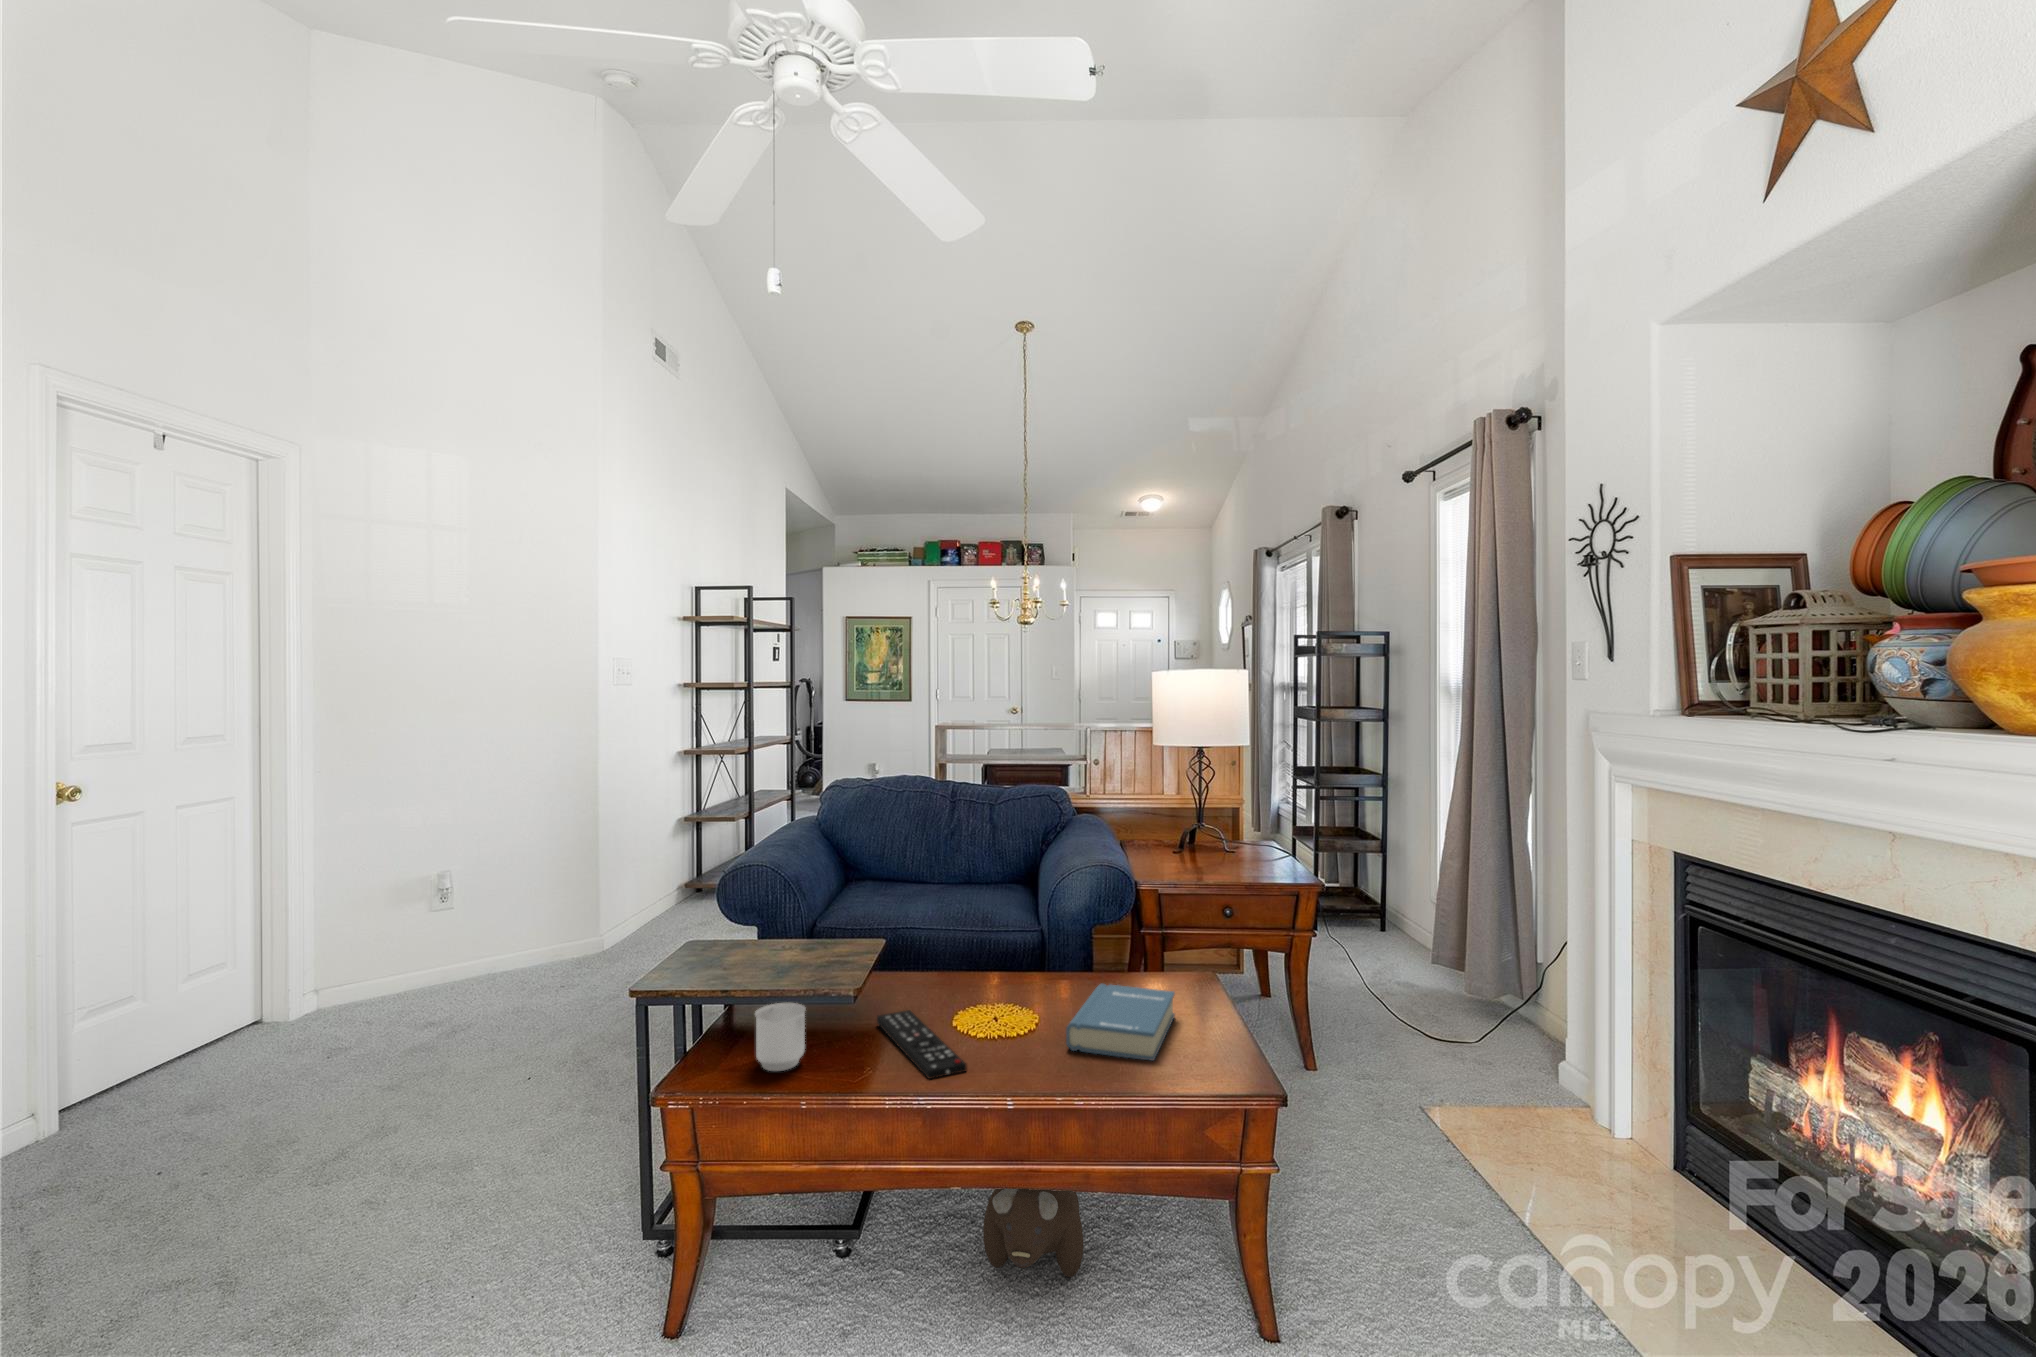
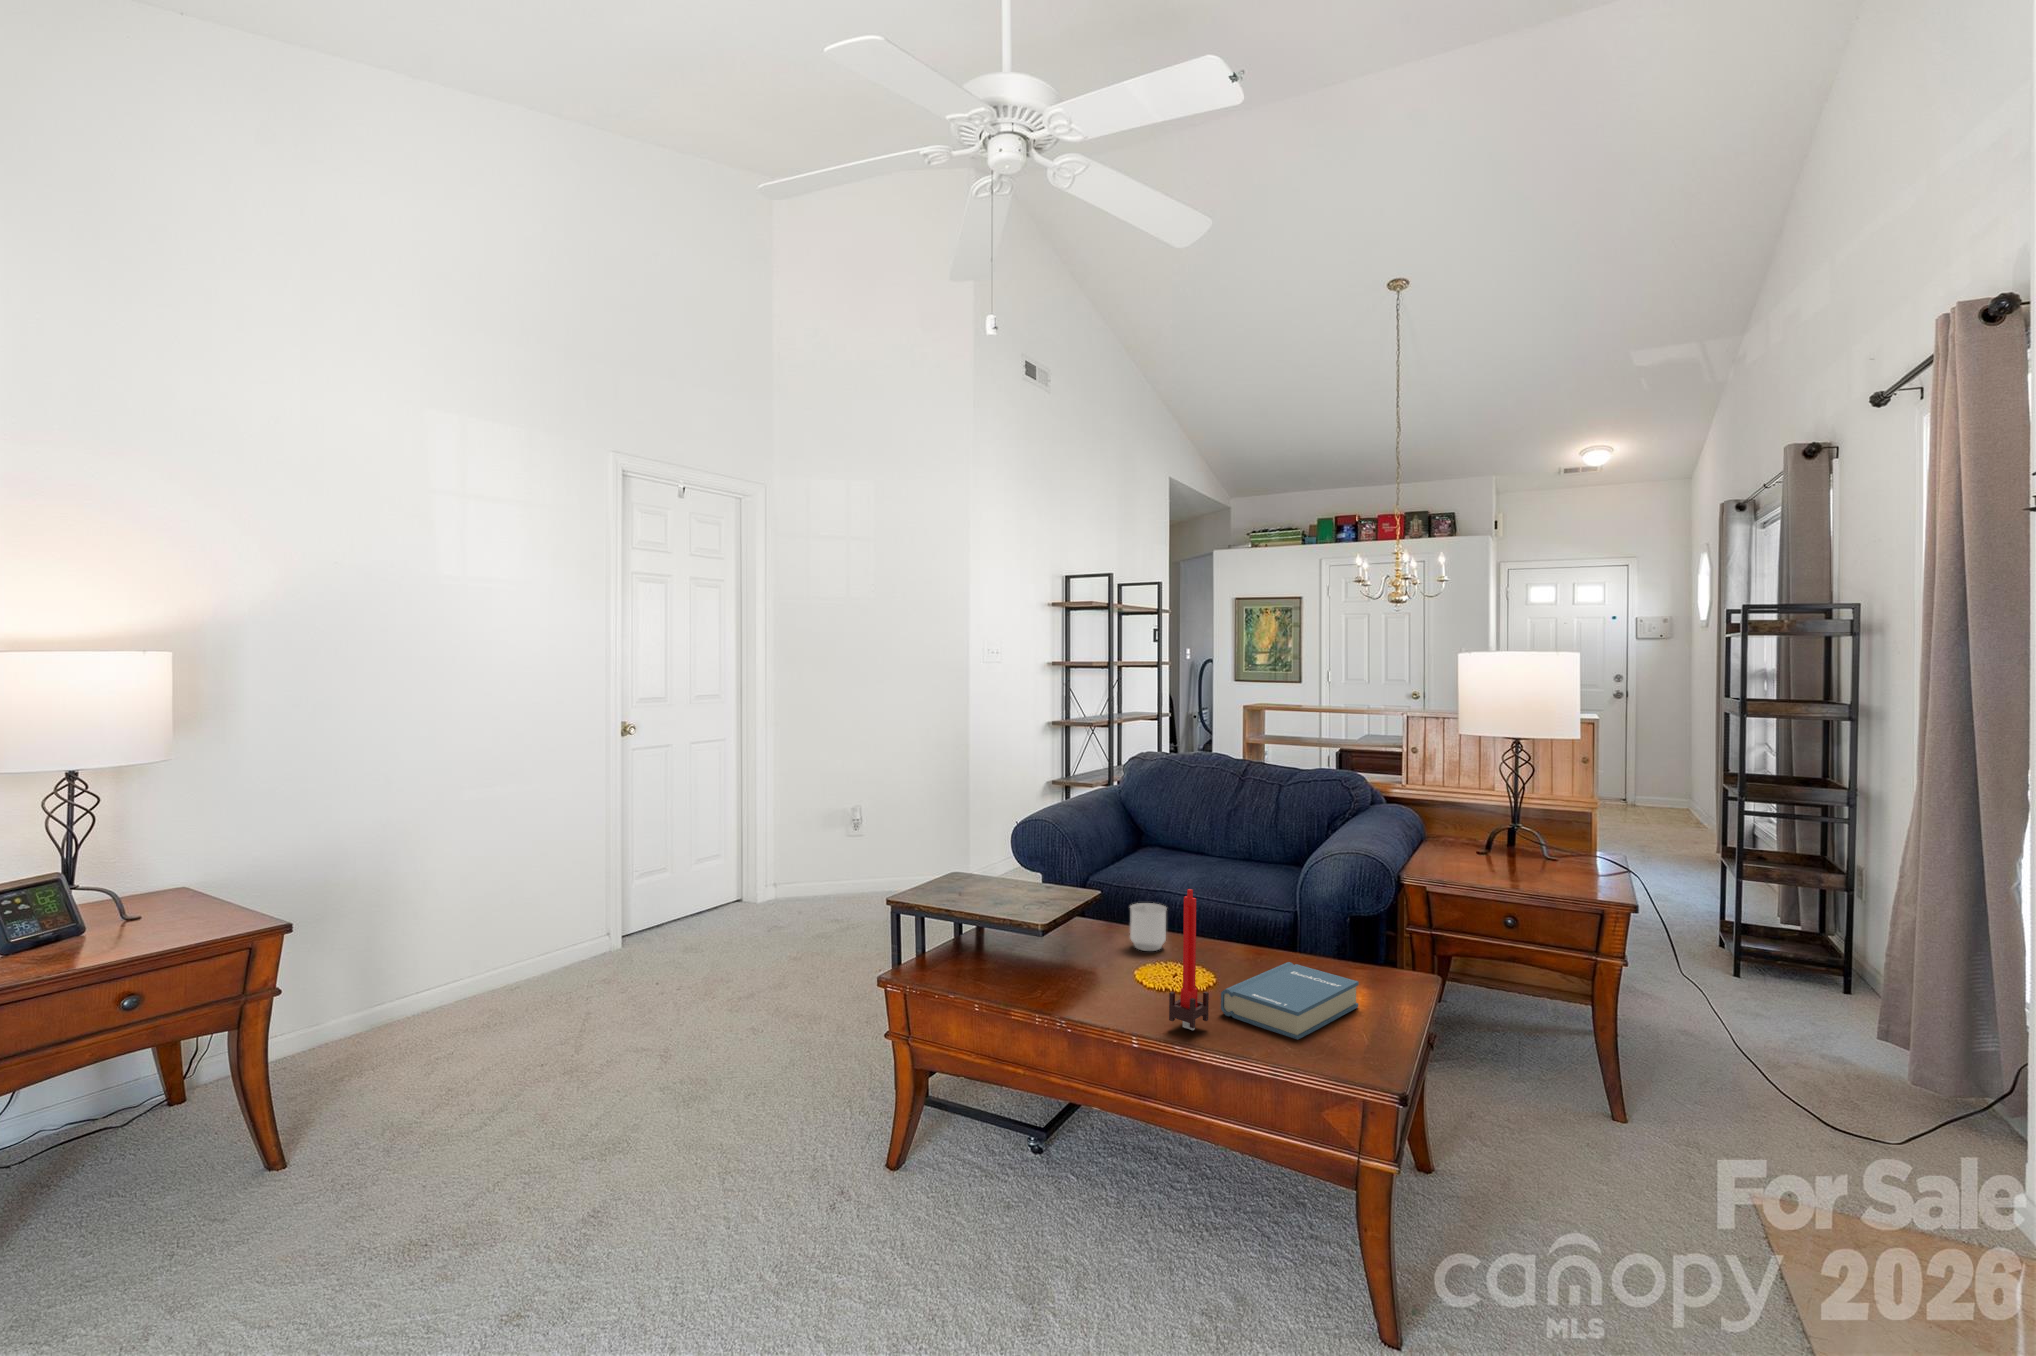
candle: none [1033,924,1069,1074] -> present [1169,889,1209,1030]
mug: present [755,1003,806,1071] -> present [1130,903,1167,951]
remote control: present [877,1010,967,1079] -> none [1075,955,1117,1013]
plush toy: present [983,1188,1083,1277] -> none [1137,1114,1244,1228]

